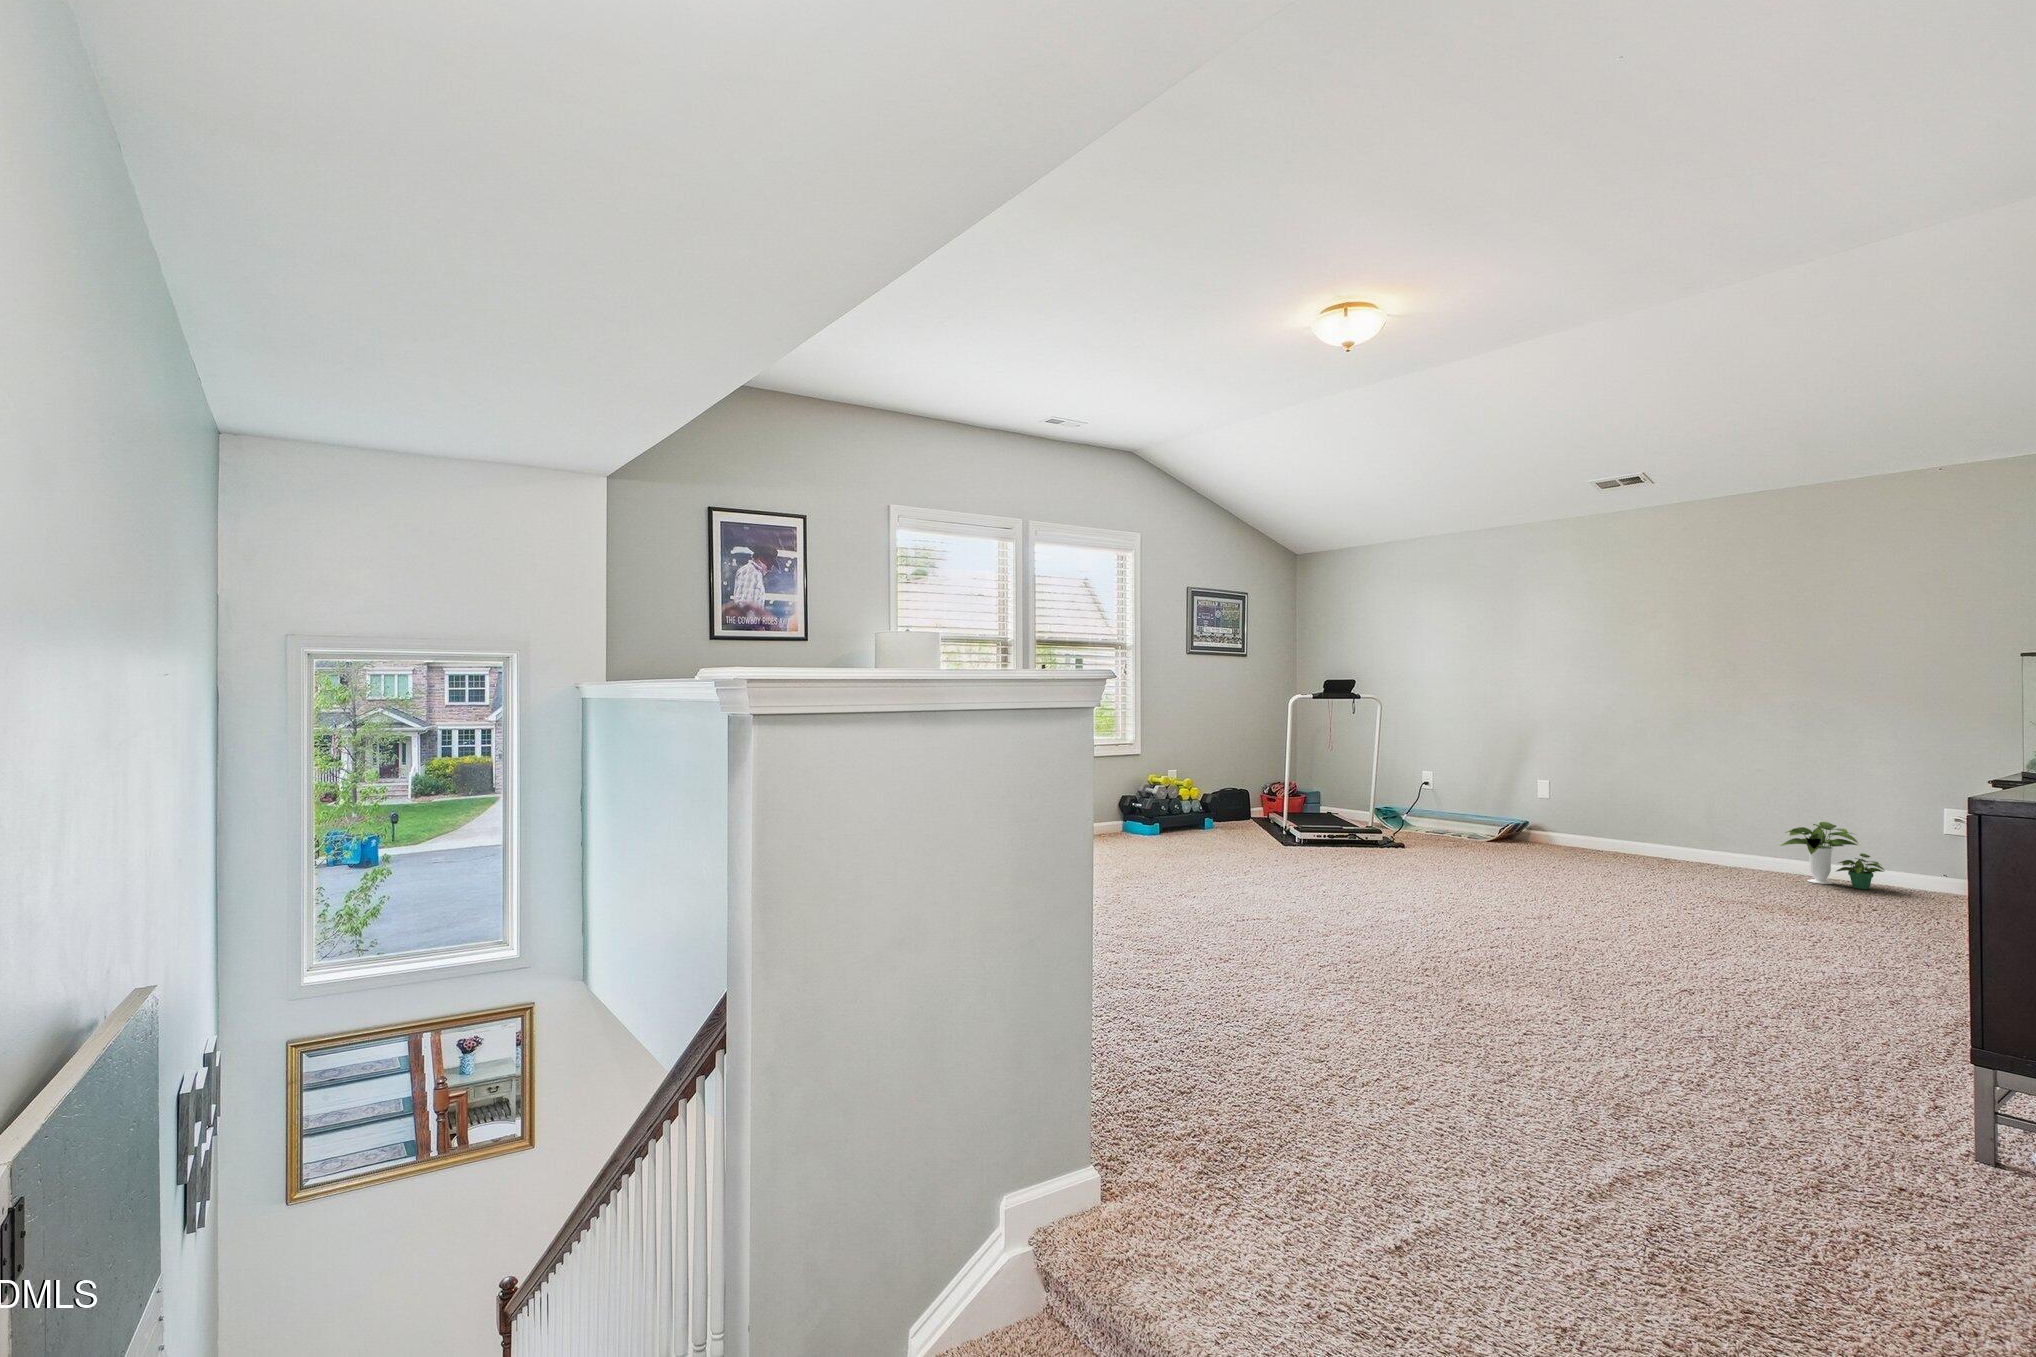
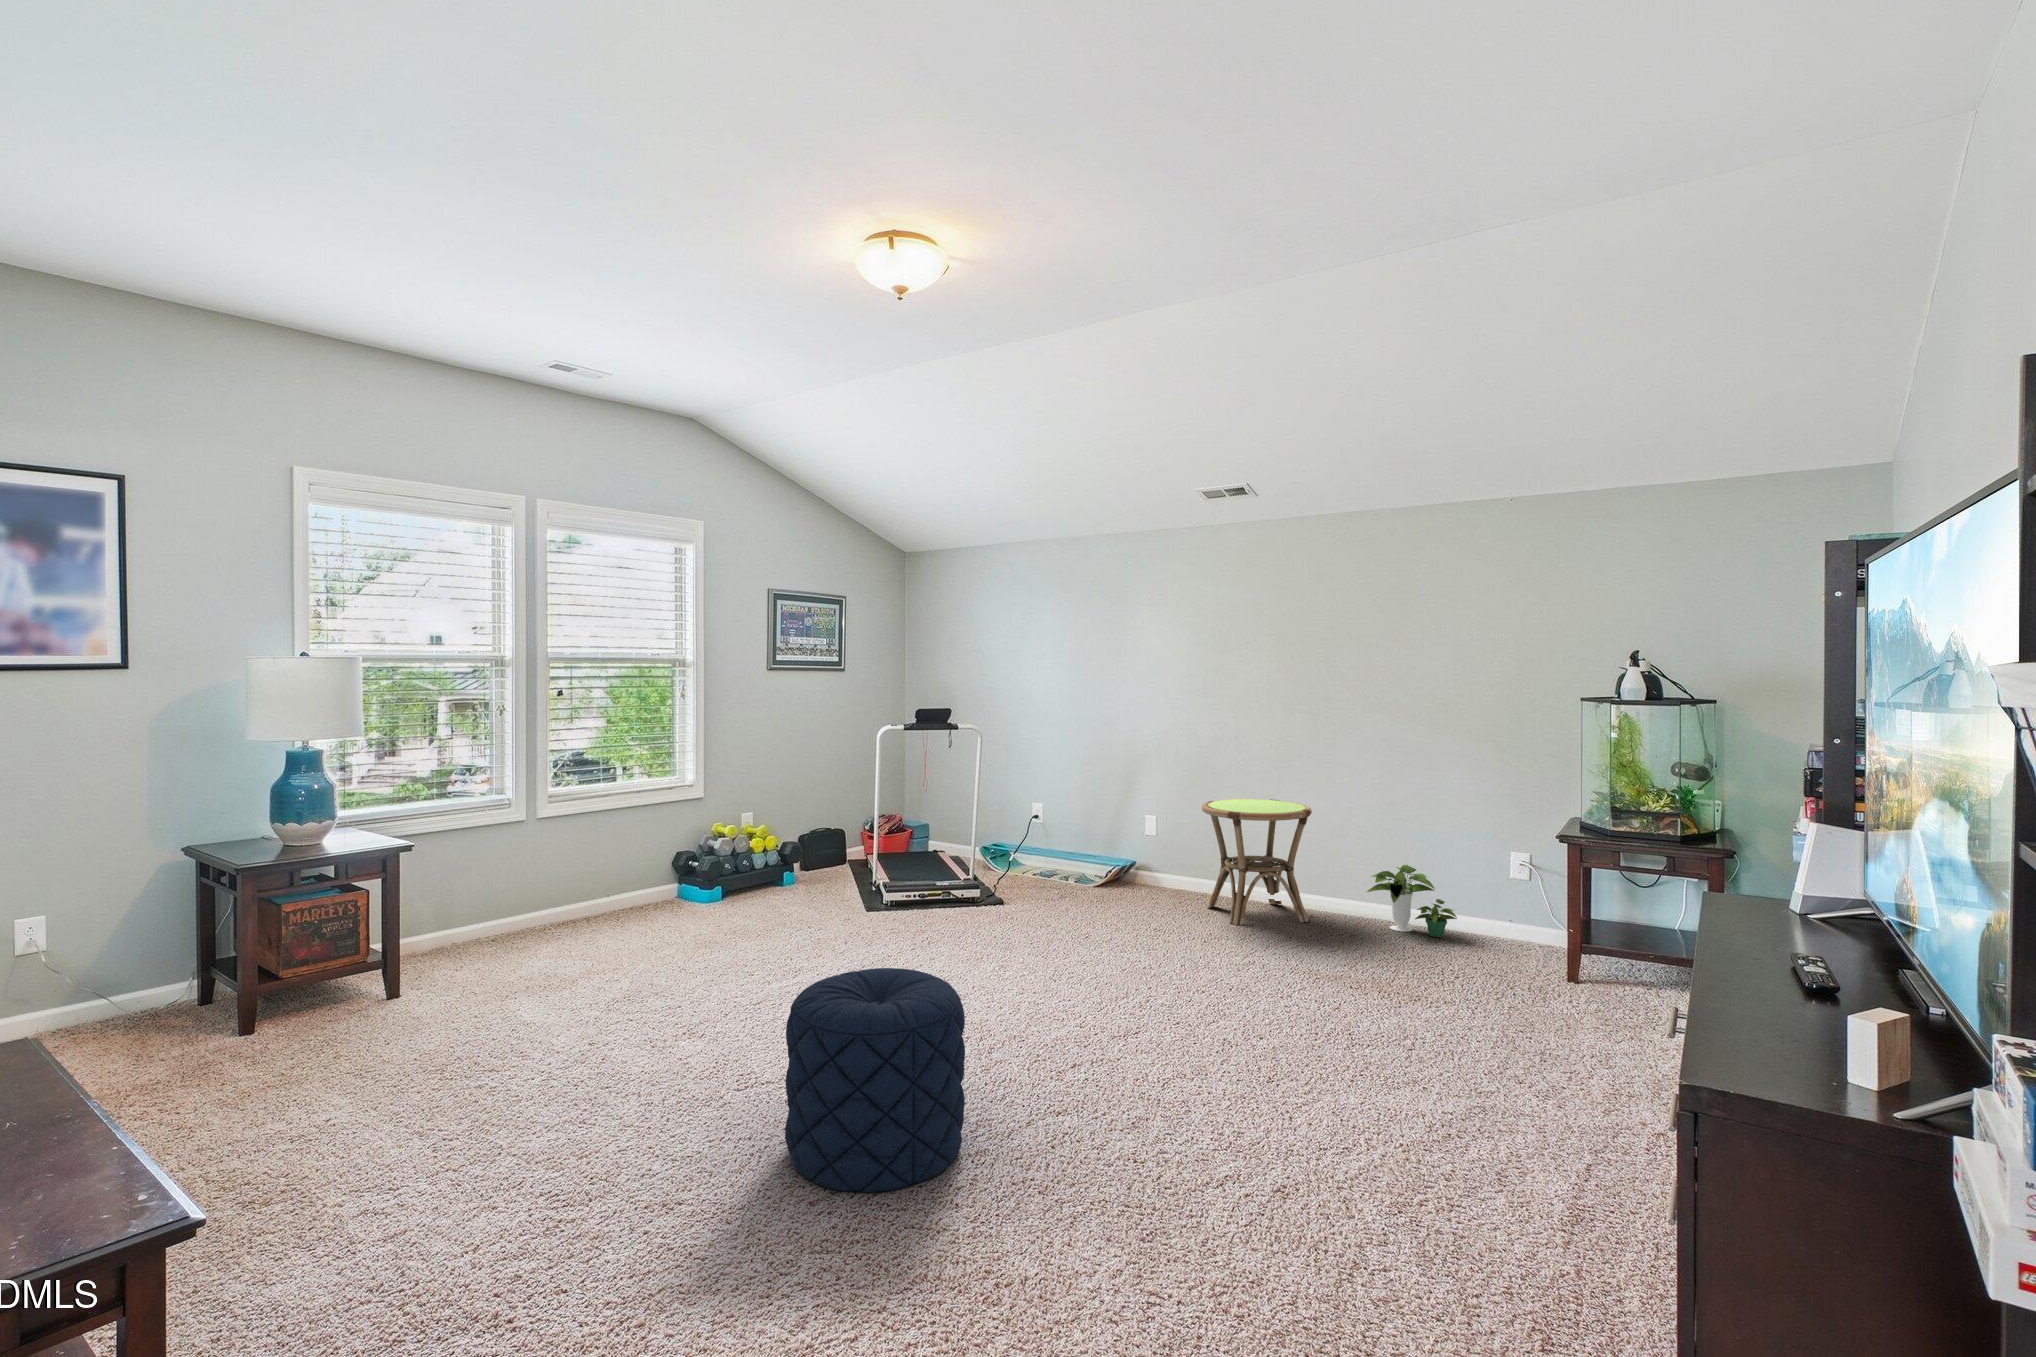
side table: none [1599,762,1717,873] -> present [1201,799,1312,925]
pouf: none [1296,836,1431,978] -> present [785,968,965,1192]

